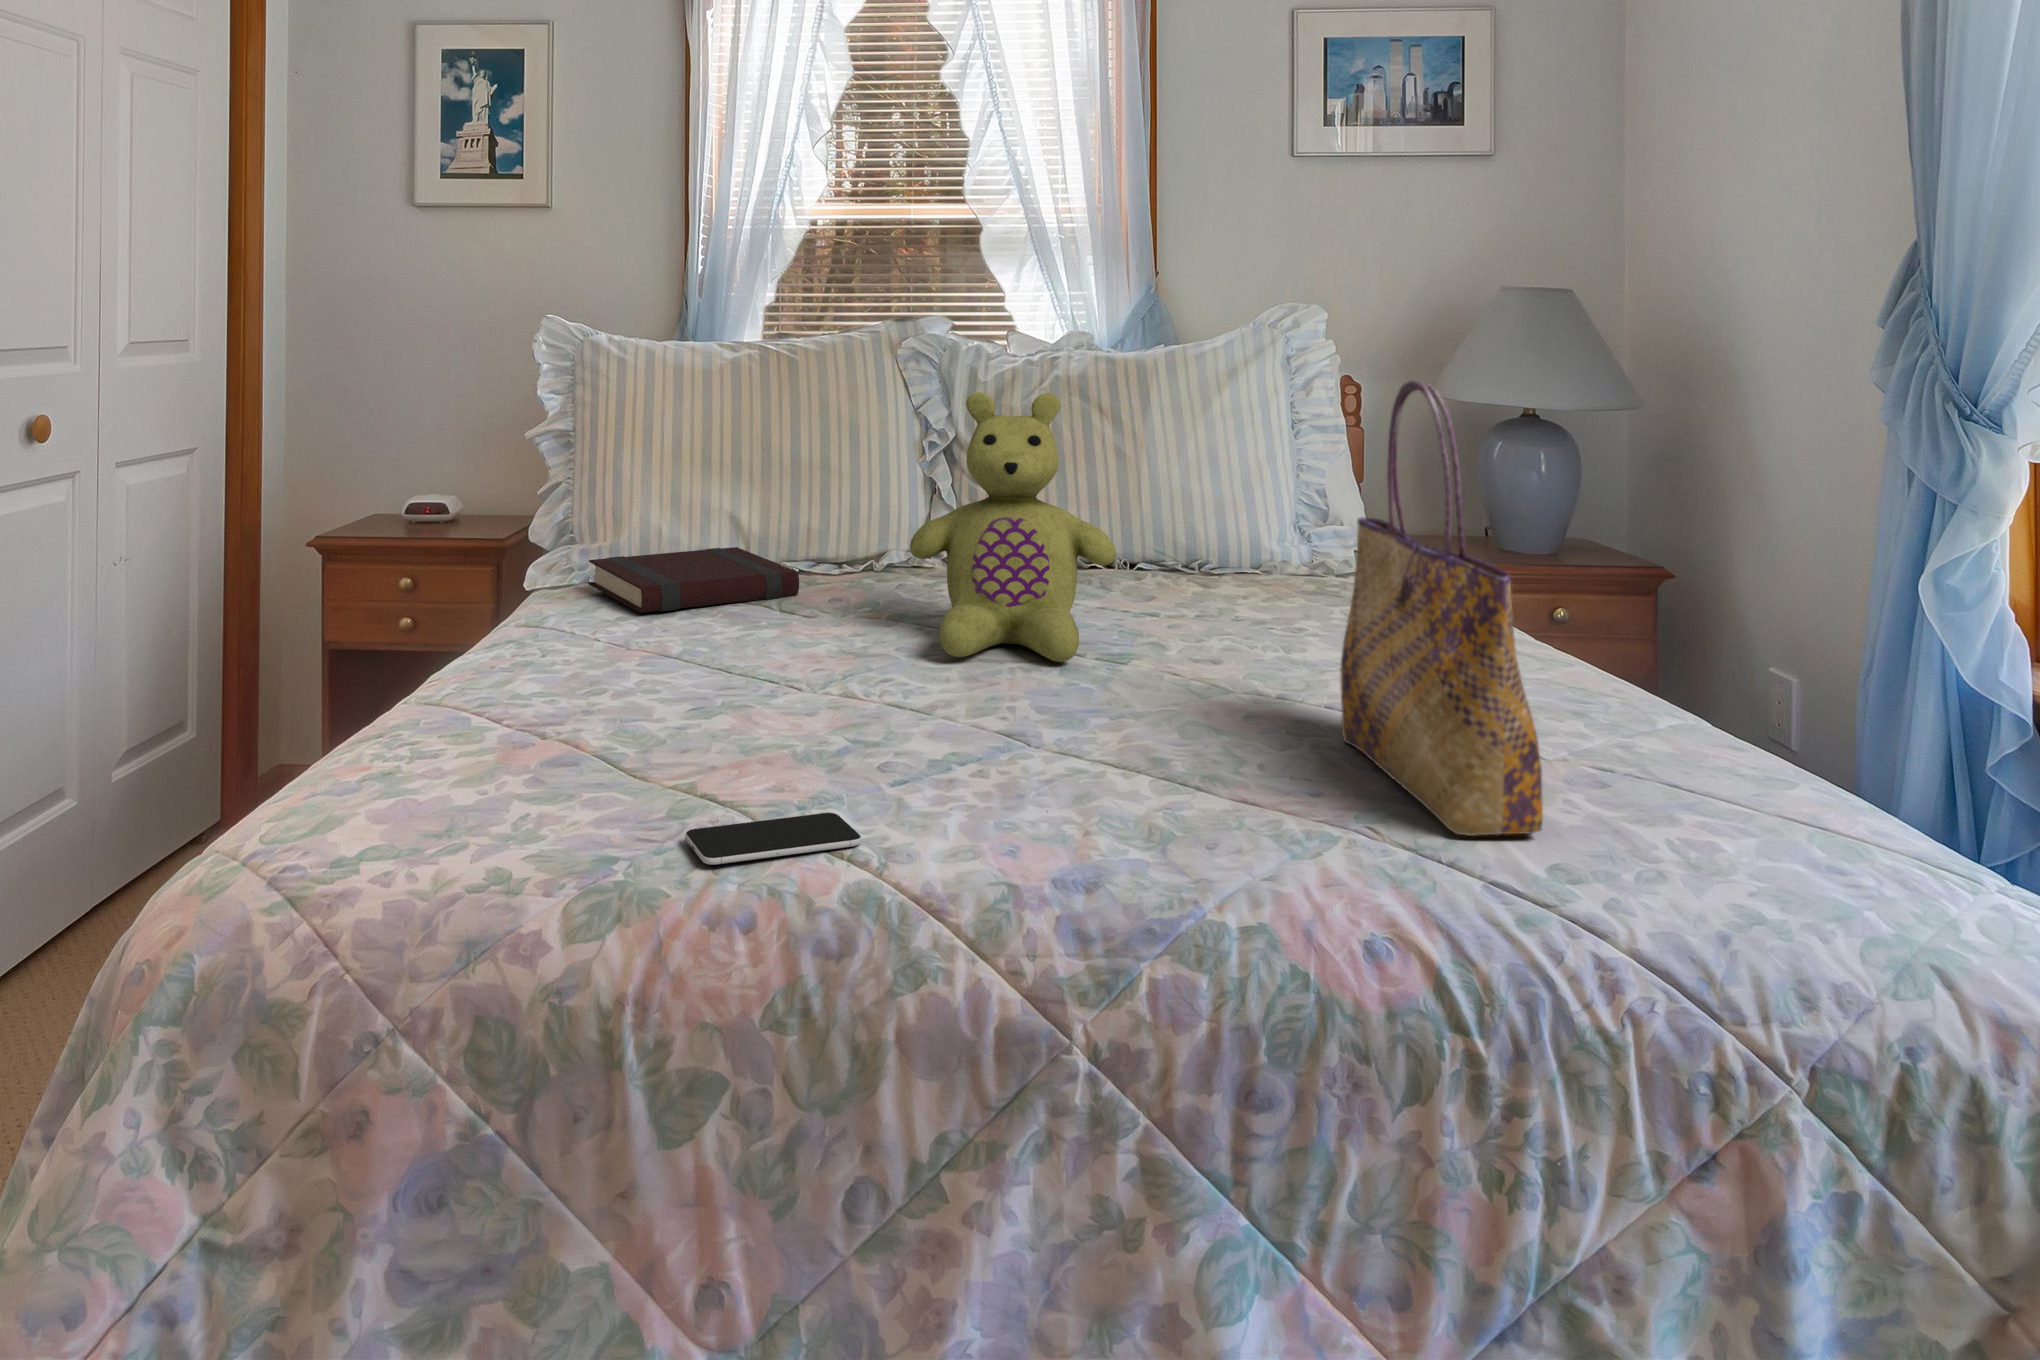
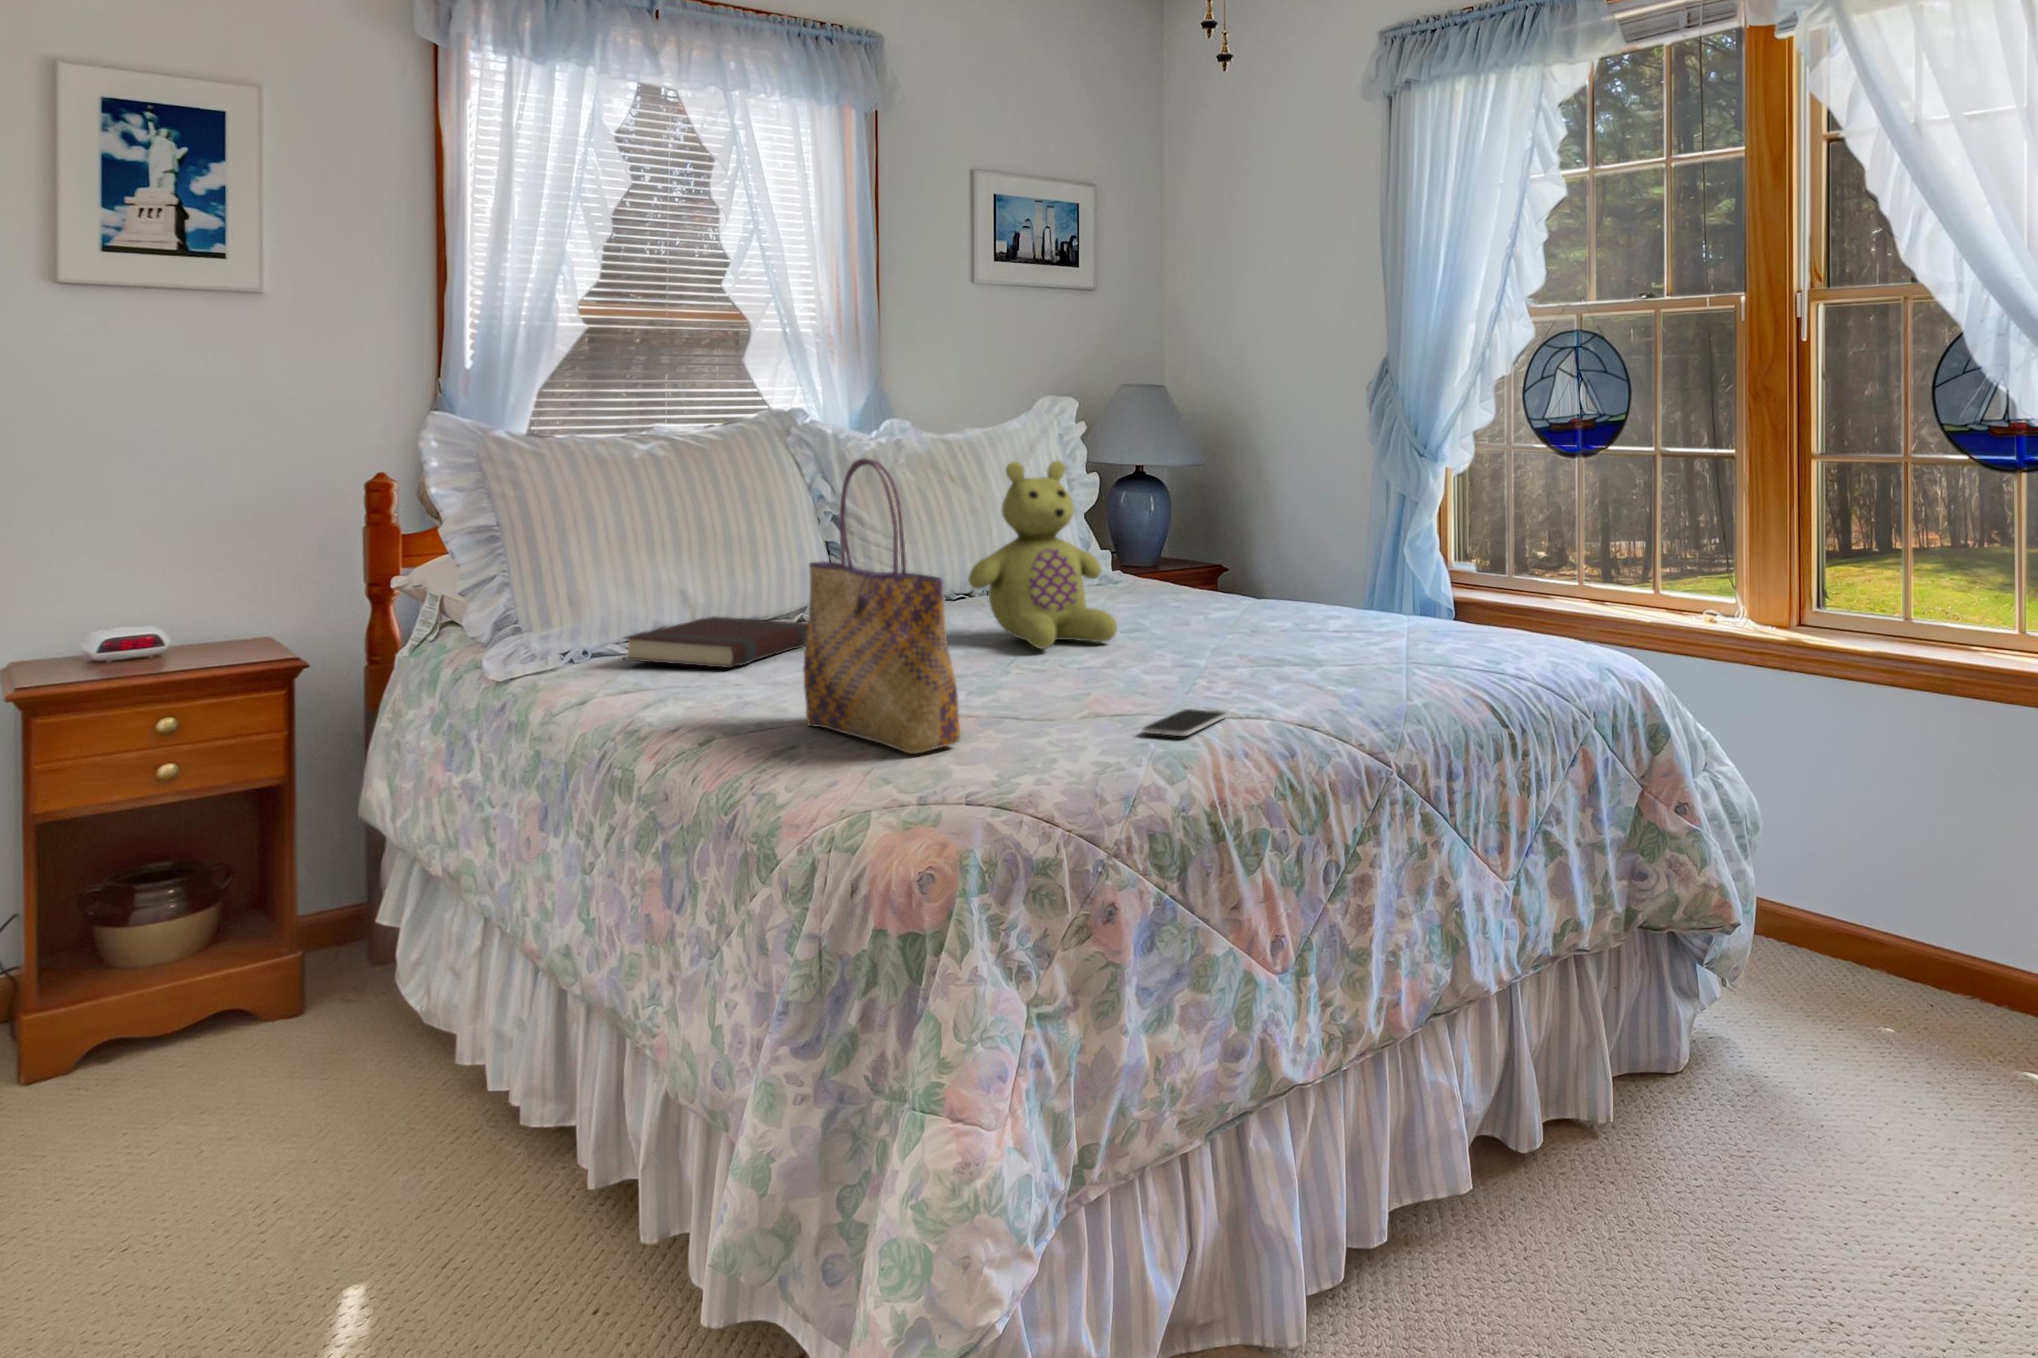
tote bag: present [1341,380,1543,836] -> present [803,458,960,754]

